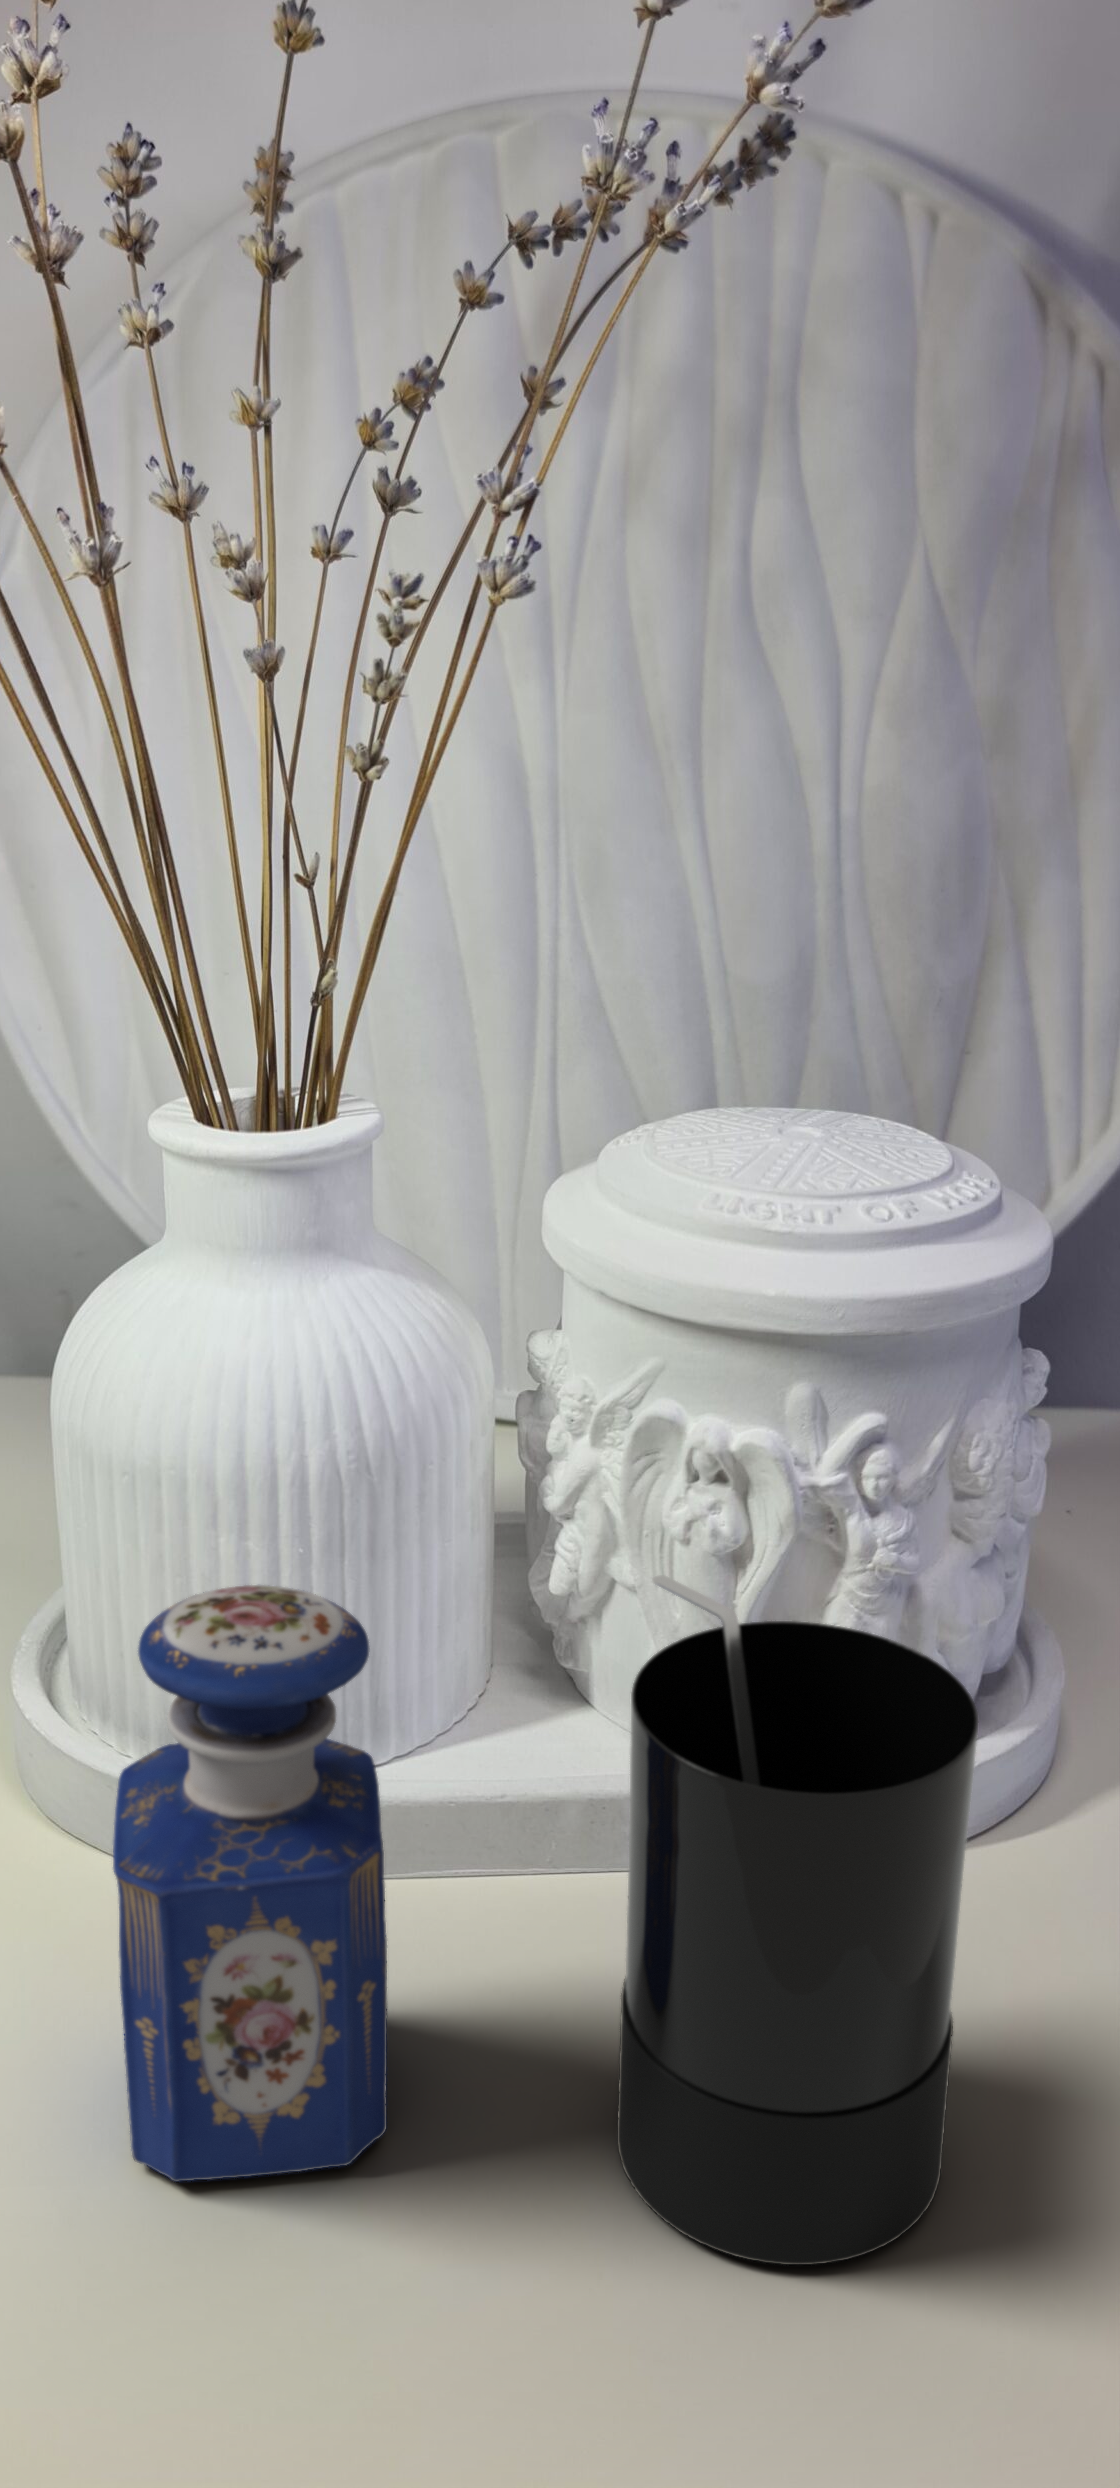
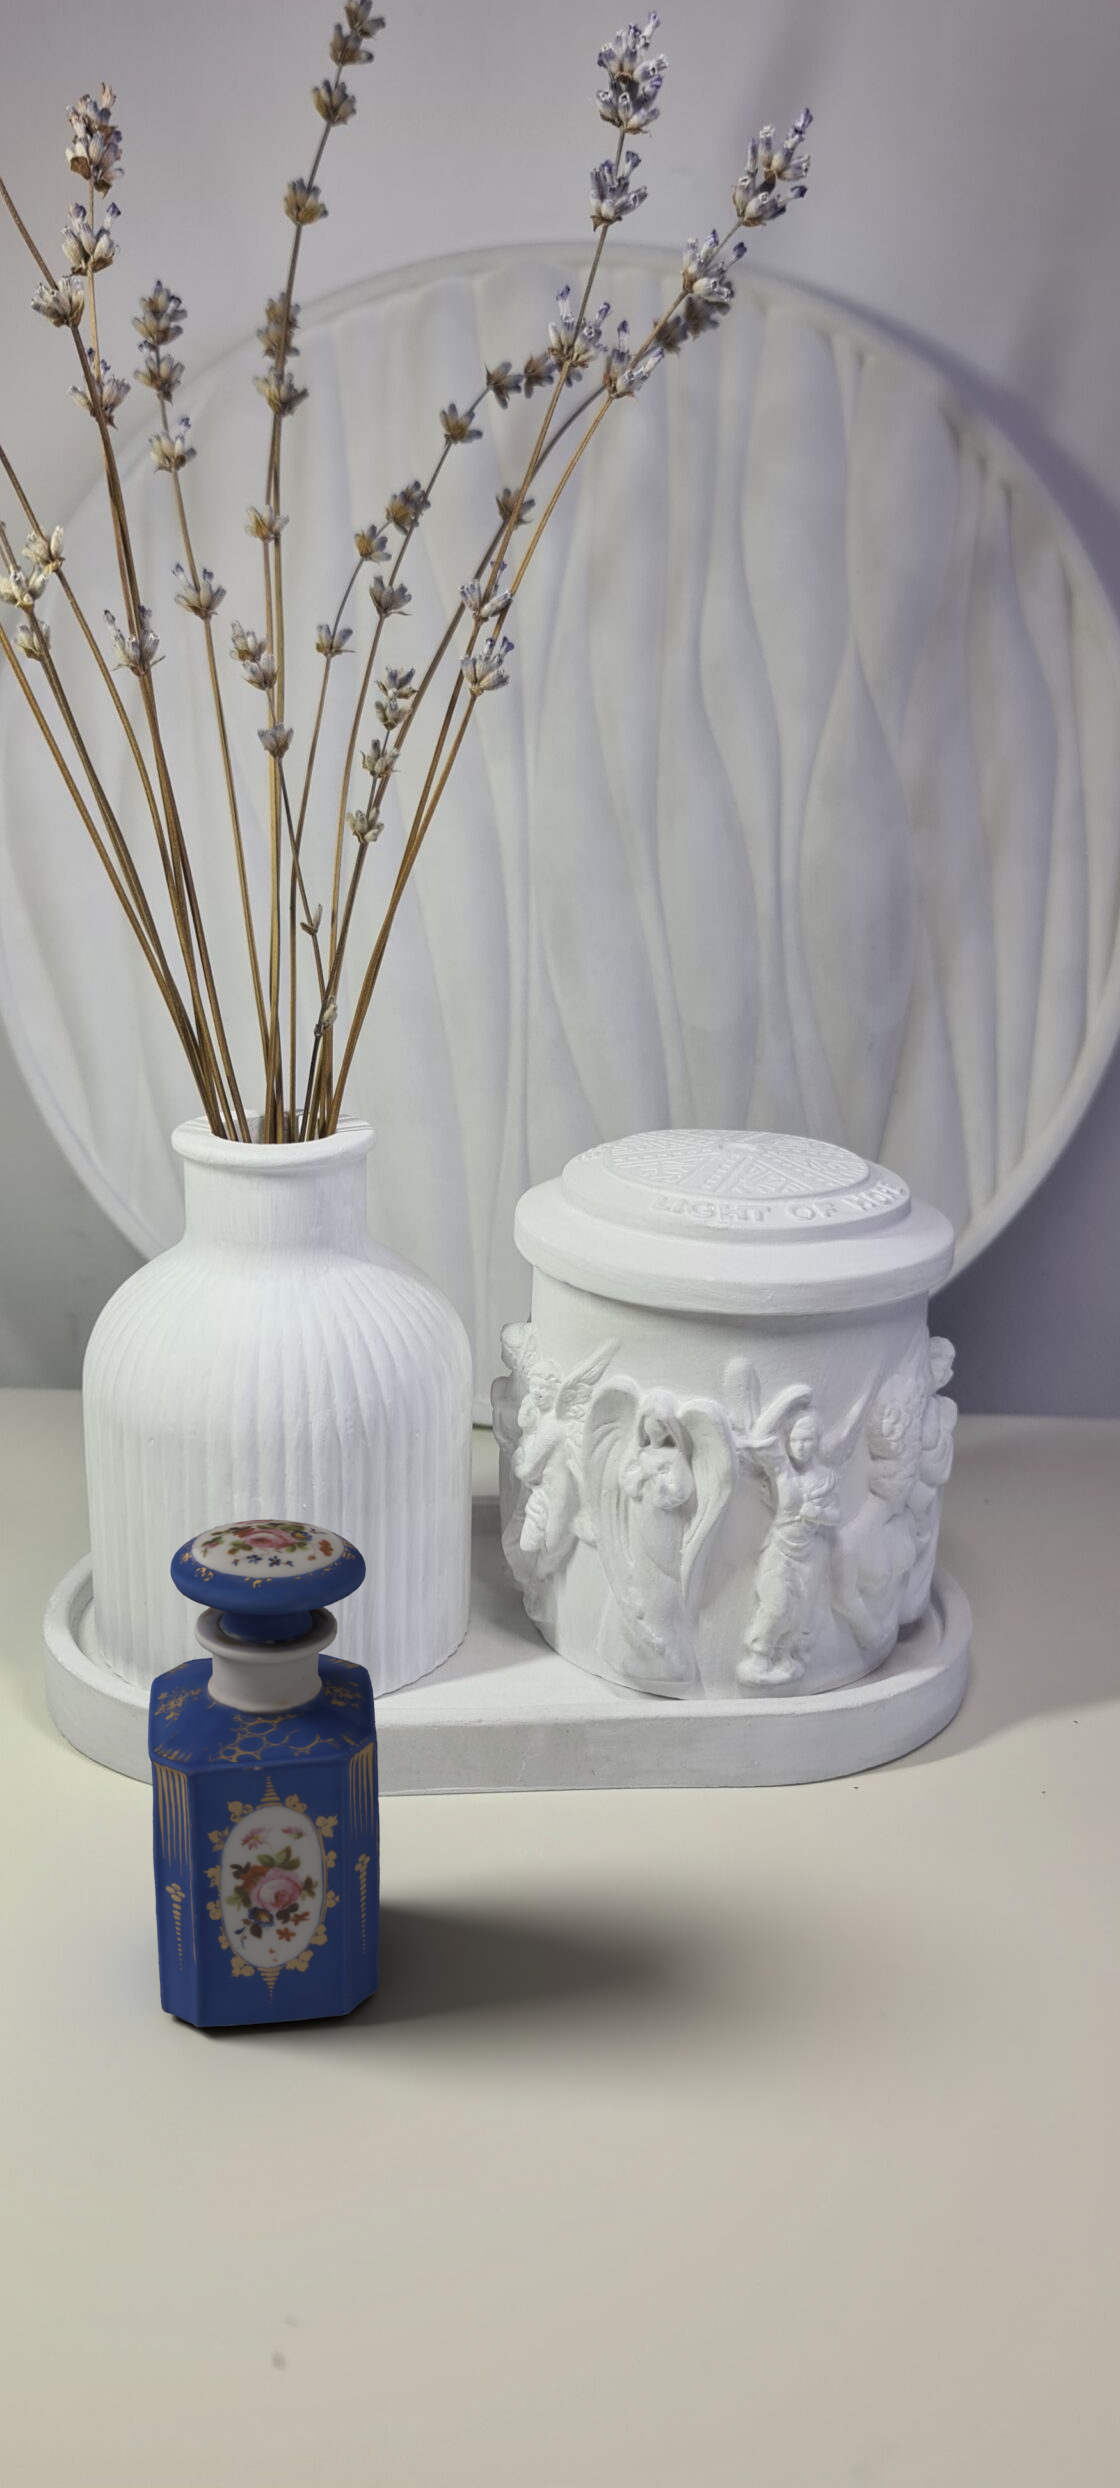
candle: present [617,1575,978,2265] -> none [576,1511,879,2090]

